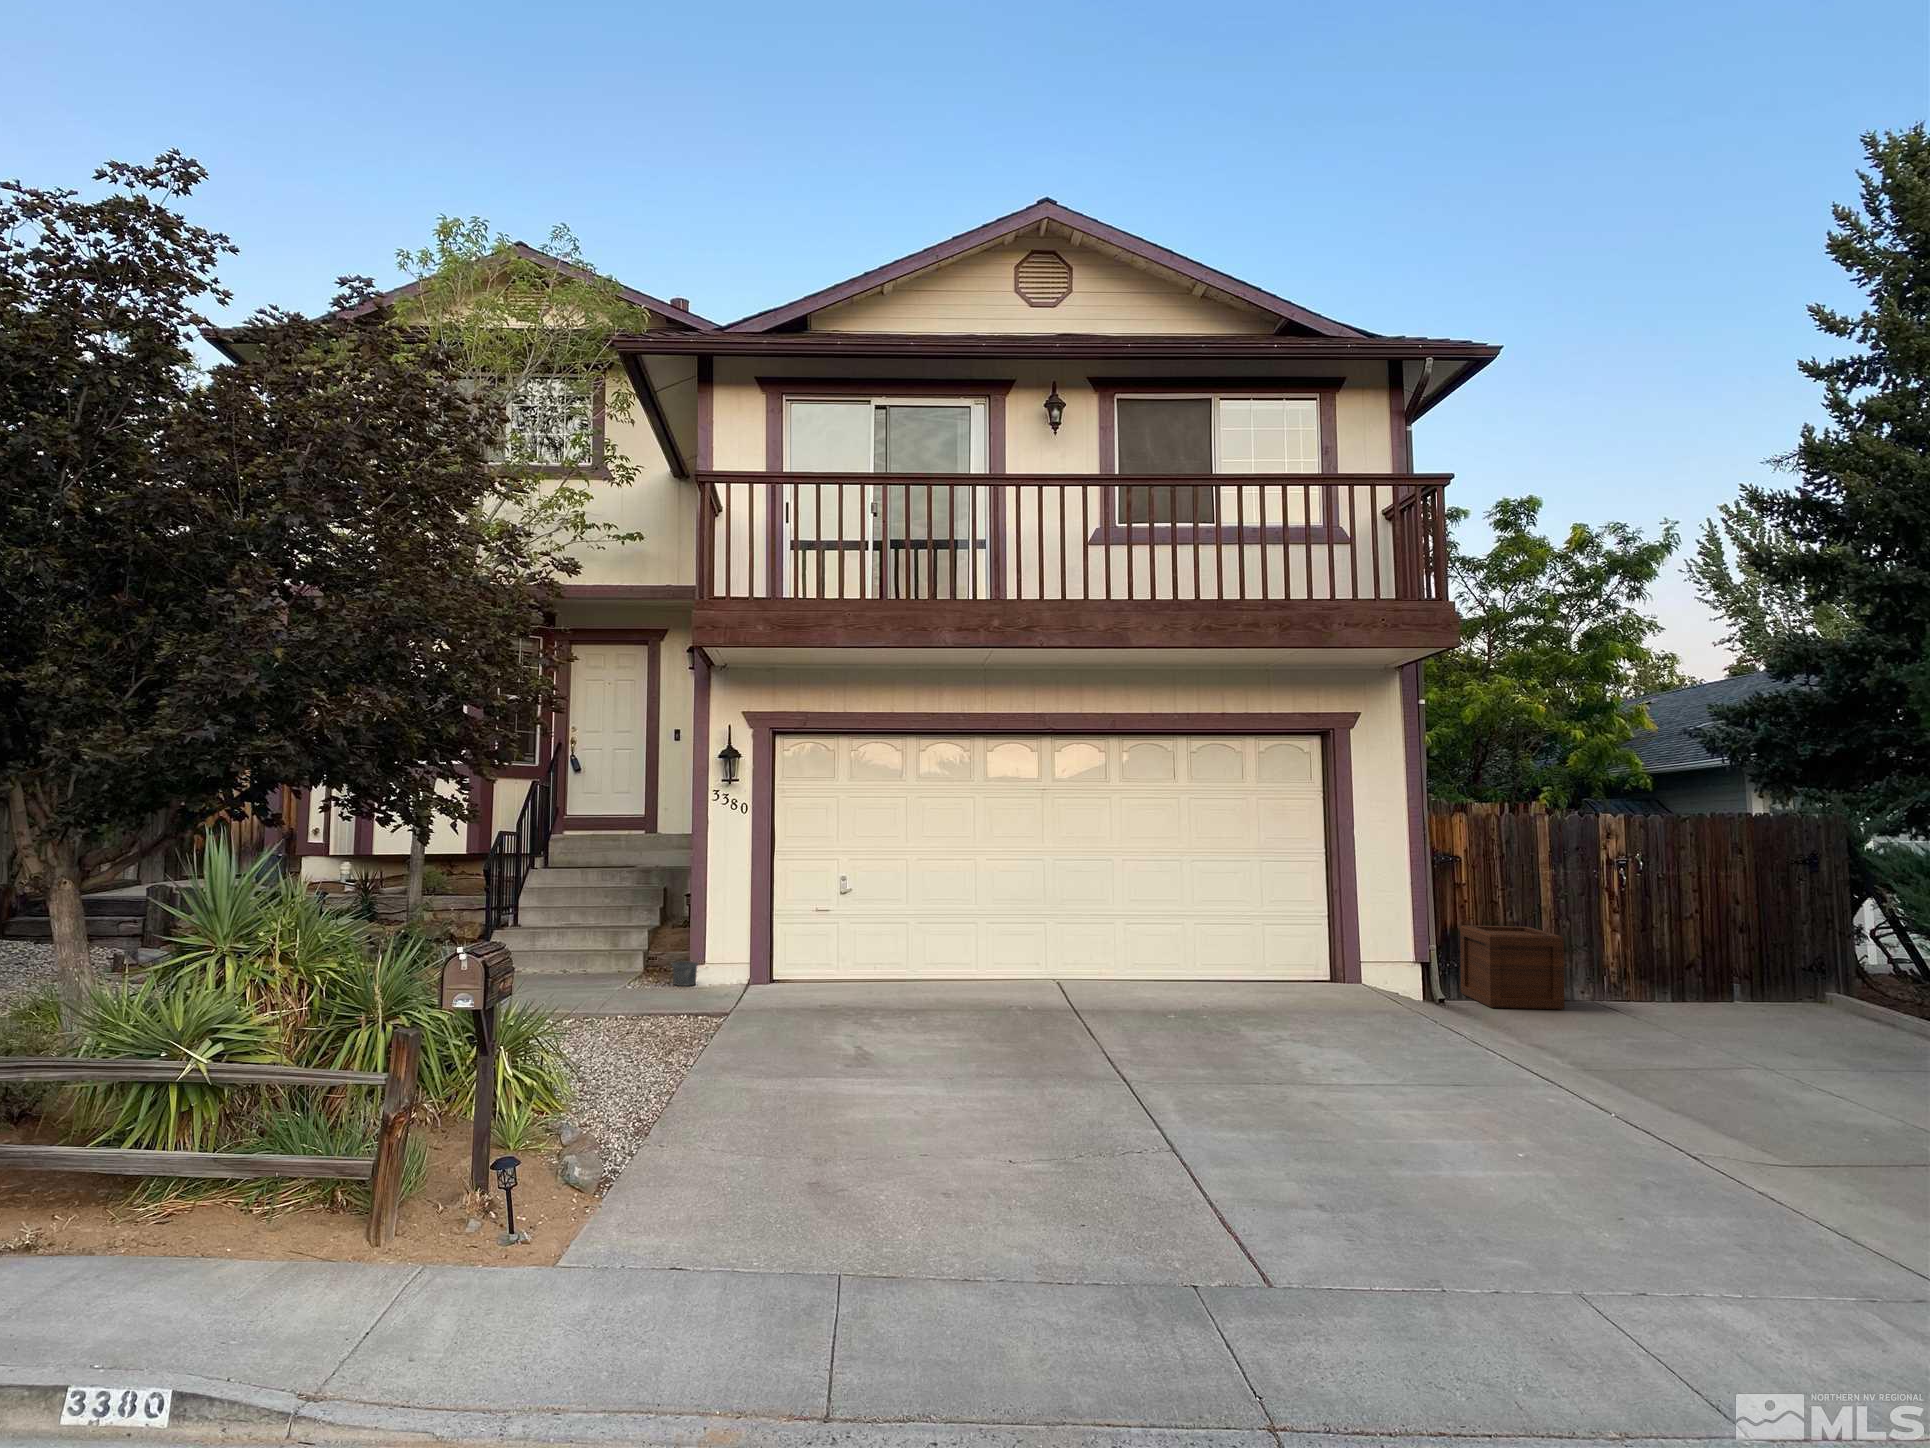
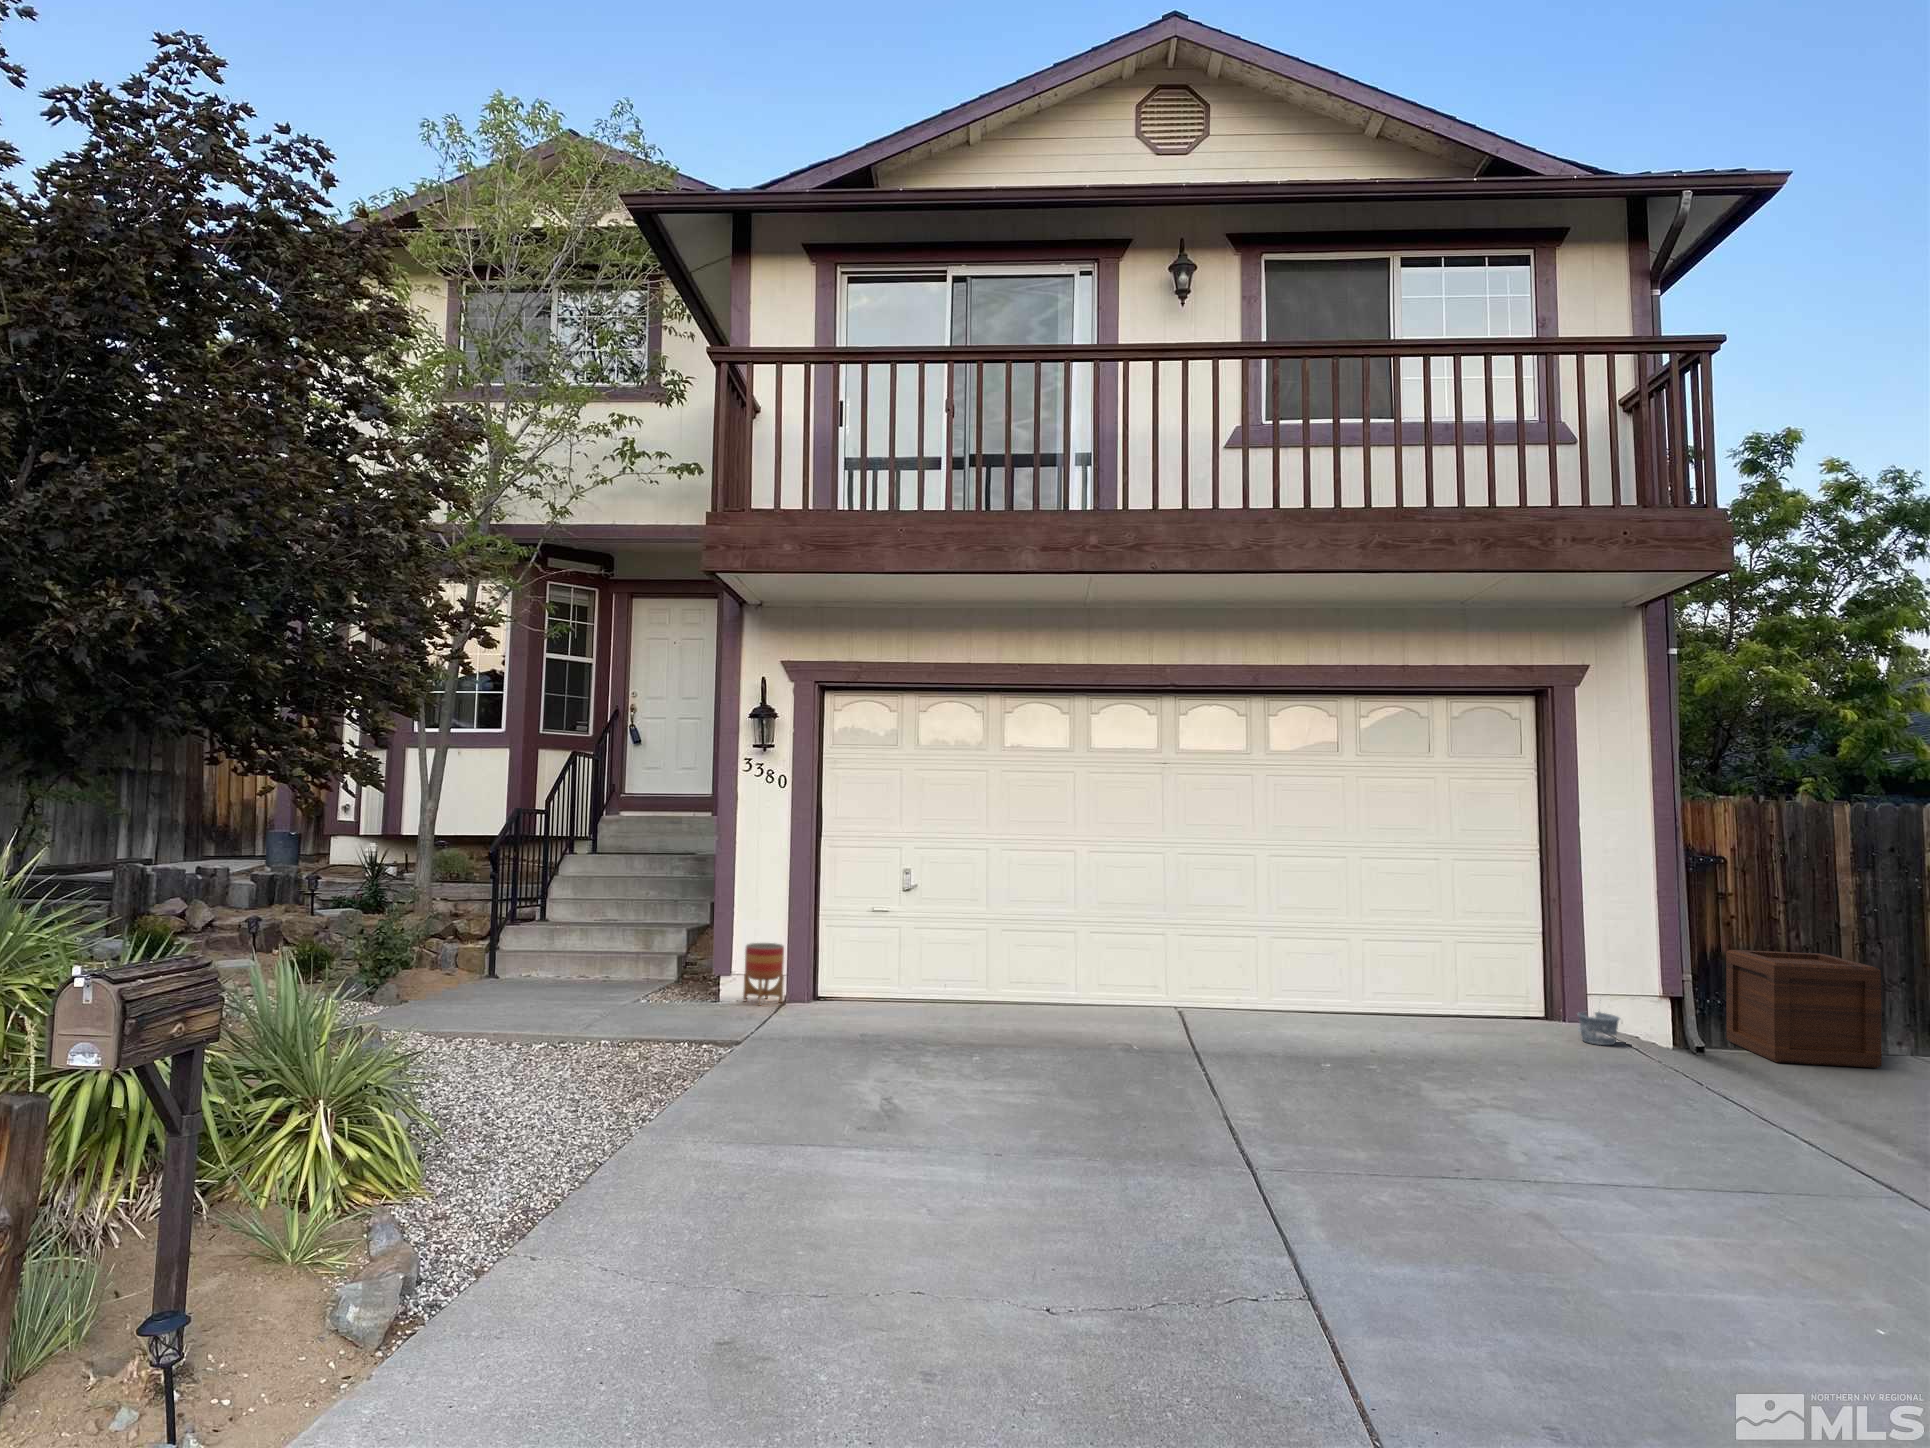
planter: none [717,938,749,988] -> present [743,943,784,1005]
bucket: present [671,962,698,986] -> present [1578,1012,1620,1045]

